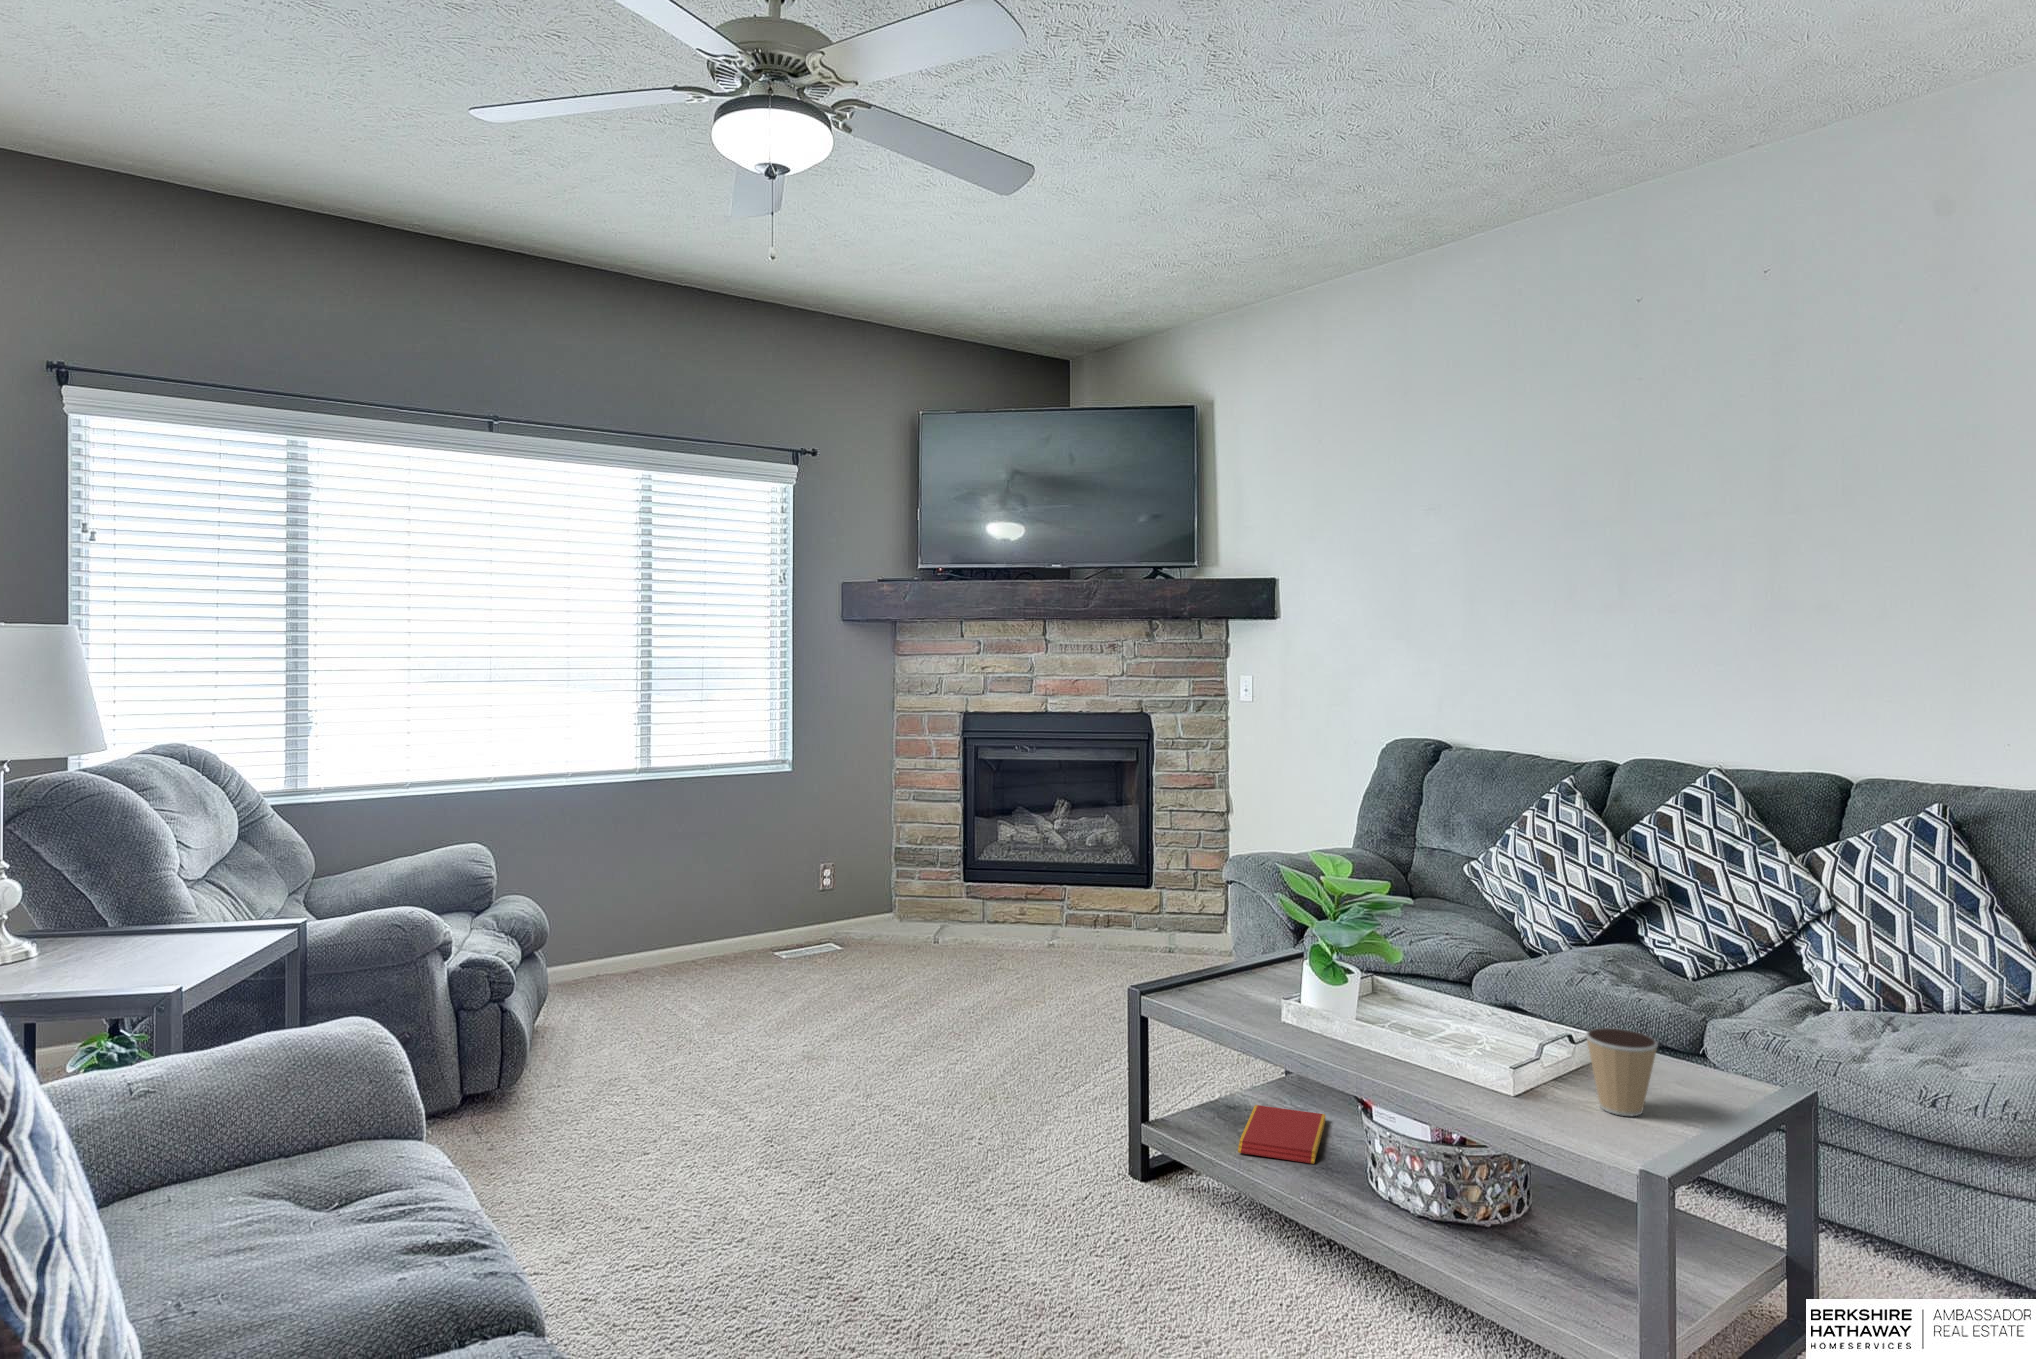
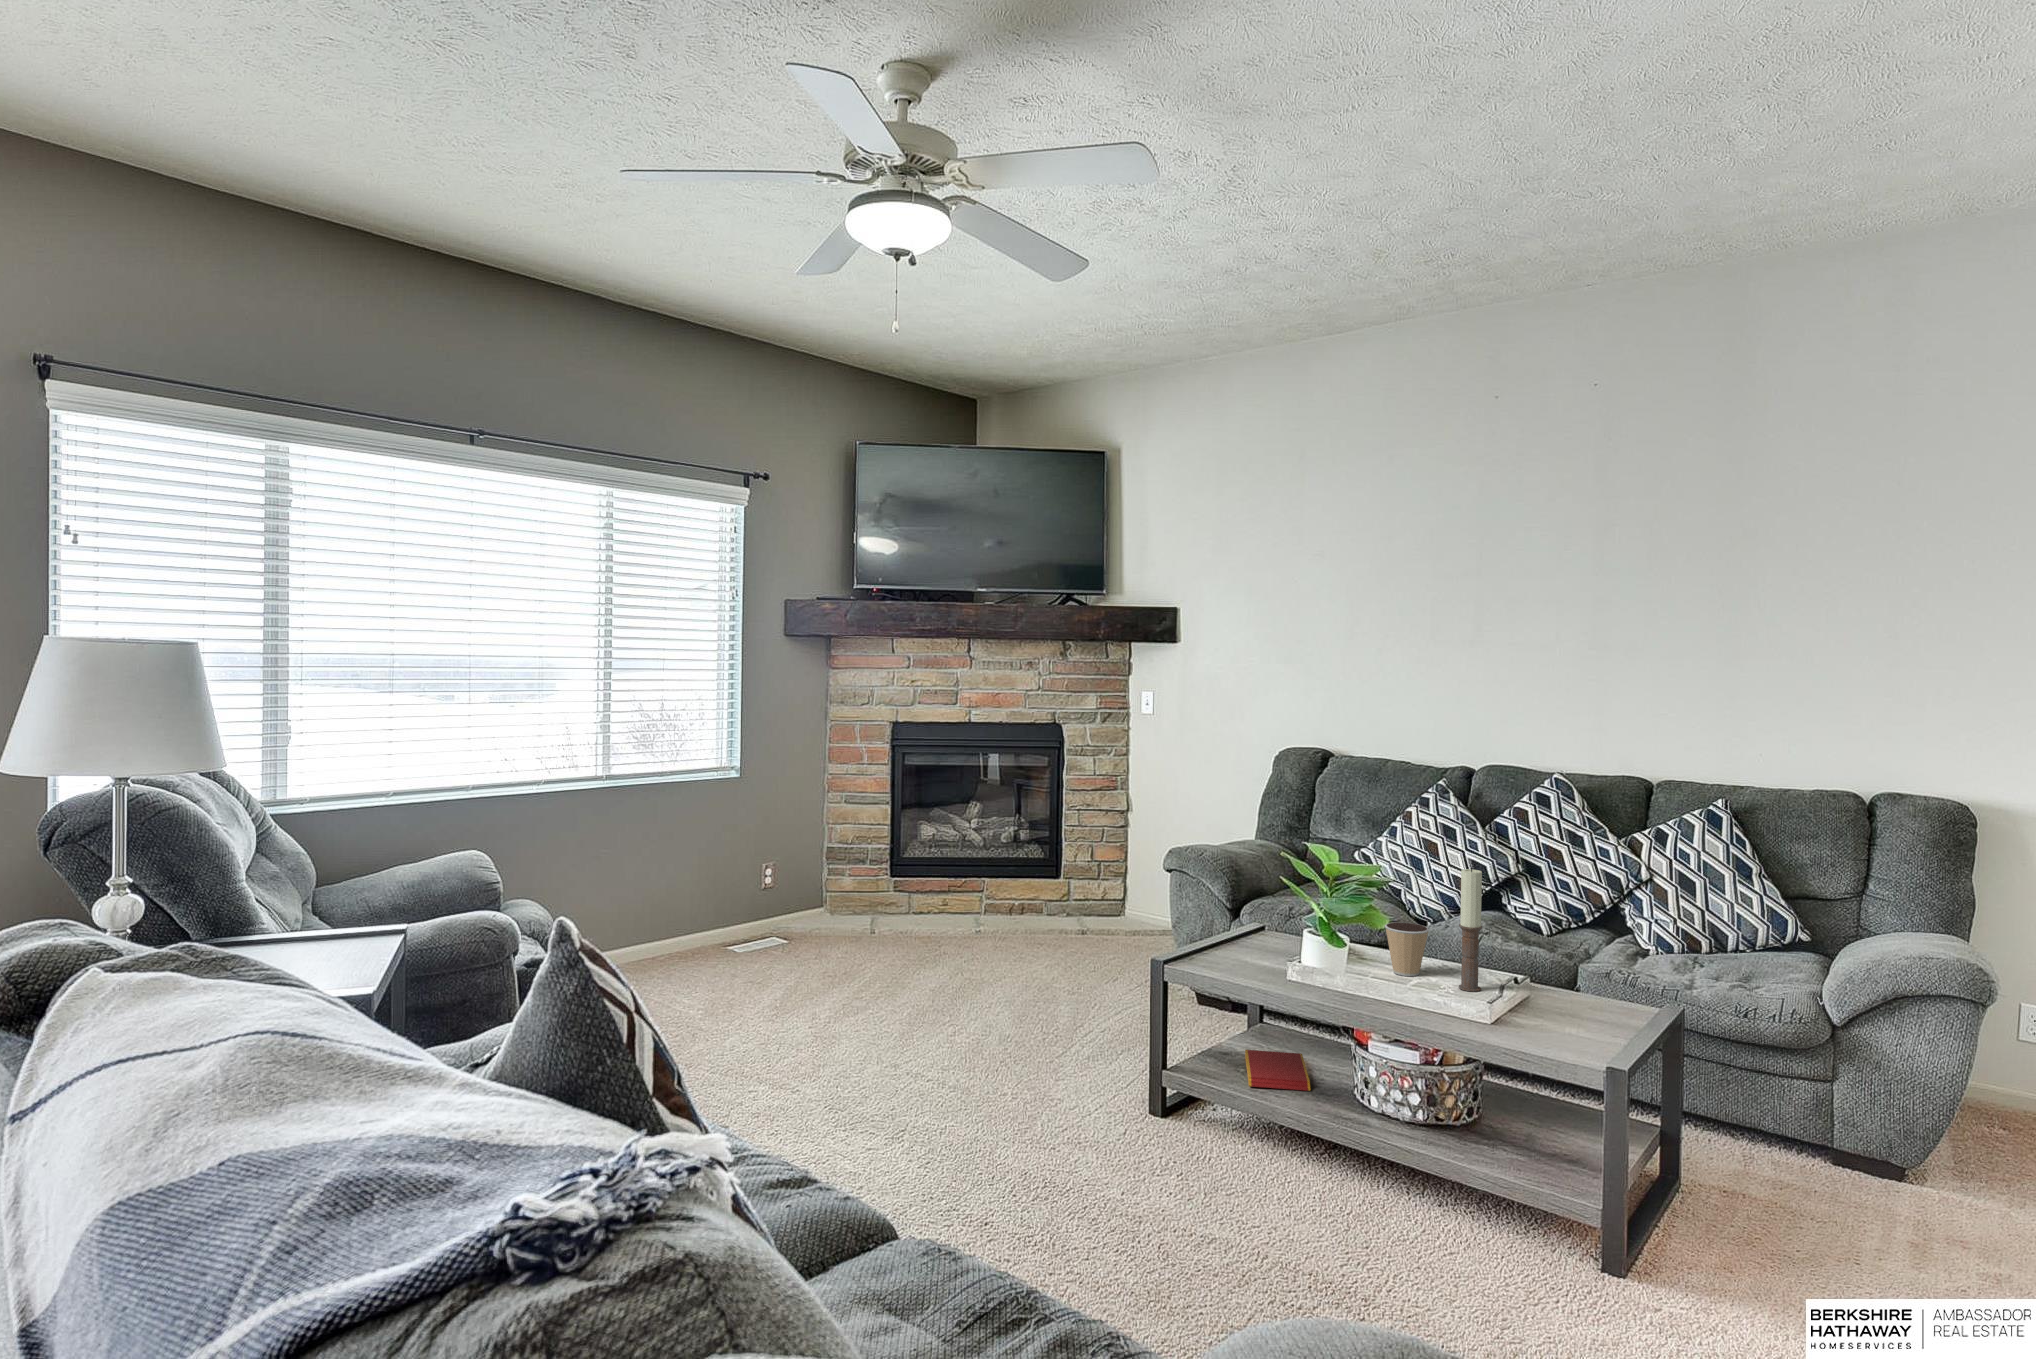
candle: none [1492,886,1522,1051] -> present [1459,867,1482,992]
coffee cup: present [1585,1028,1658,1116] -> present [1385,922,1429,976]

